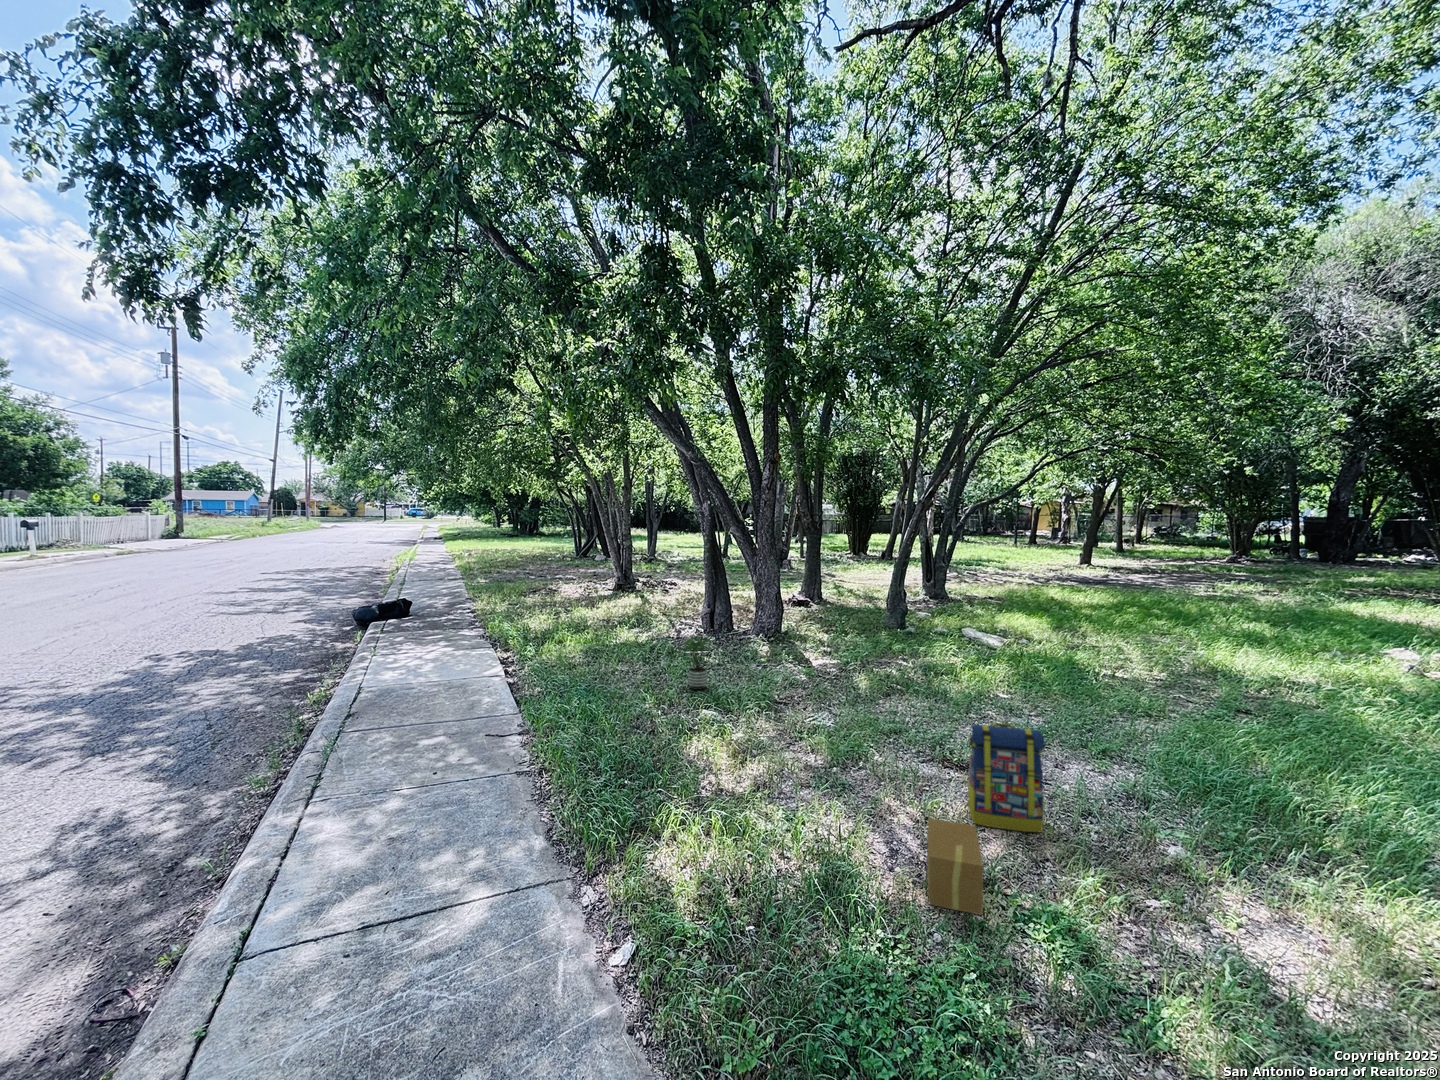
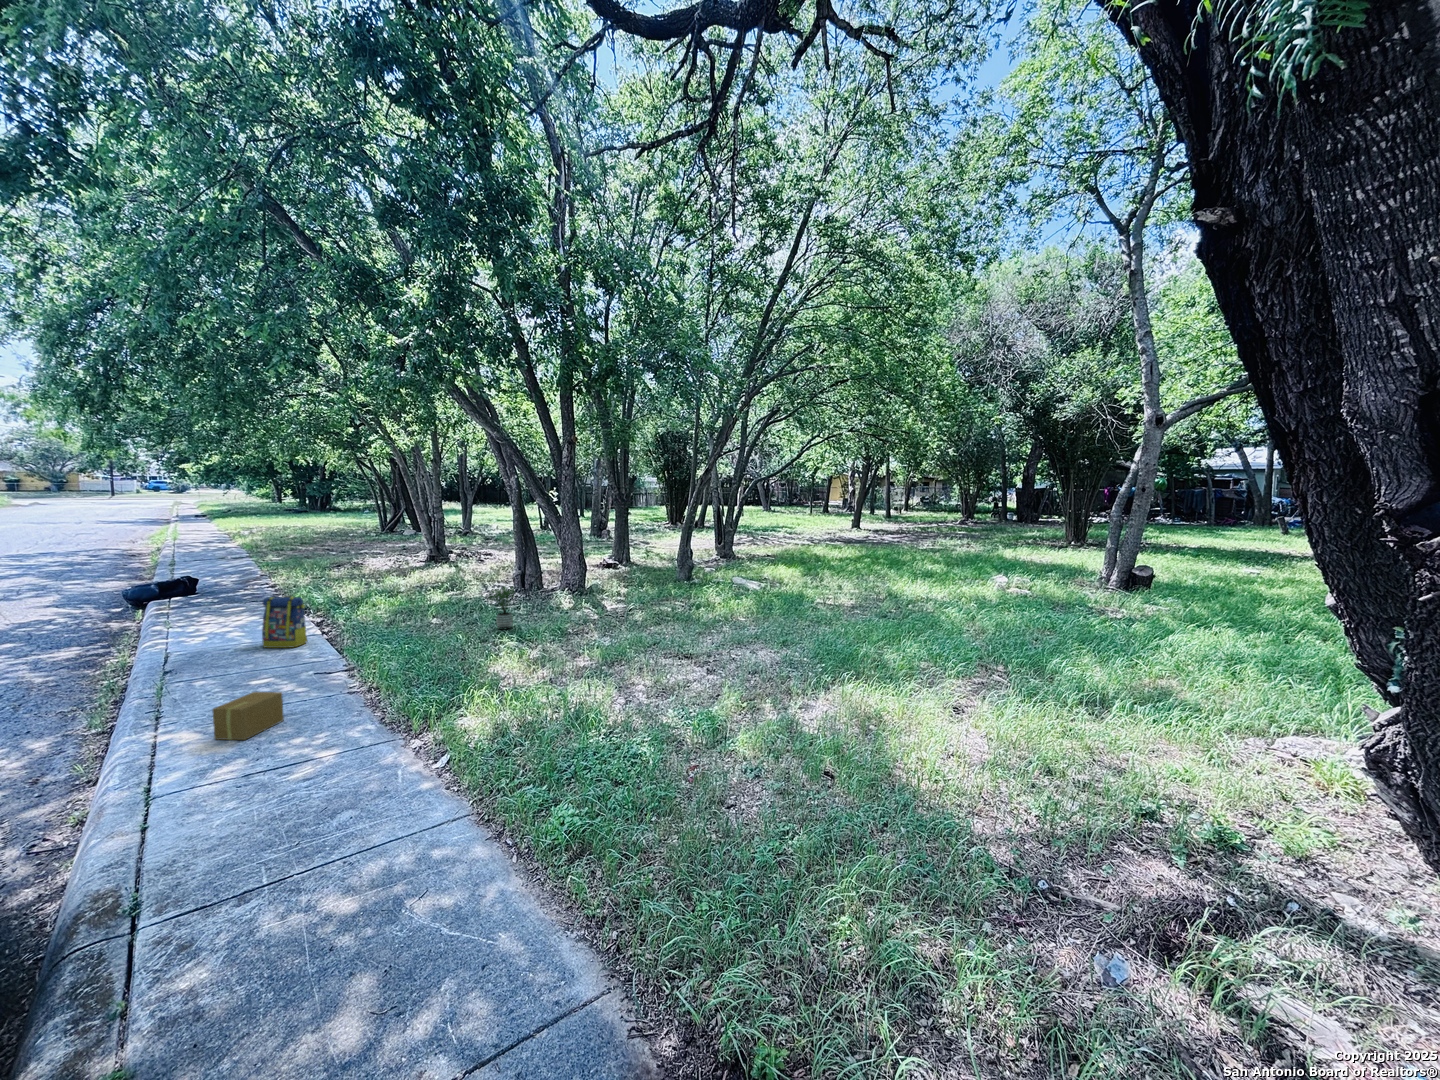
backpack: present [967,723,1045,832] -> present [262,596,307,648]
cardboard box: present [927,818,984,915] -> present [213,692,284,740]

